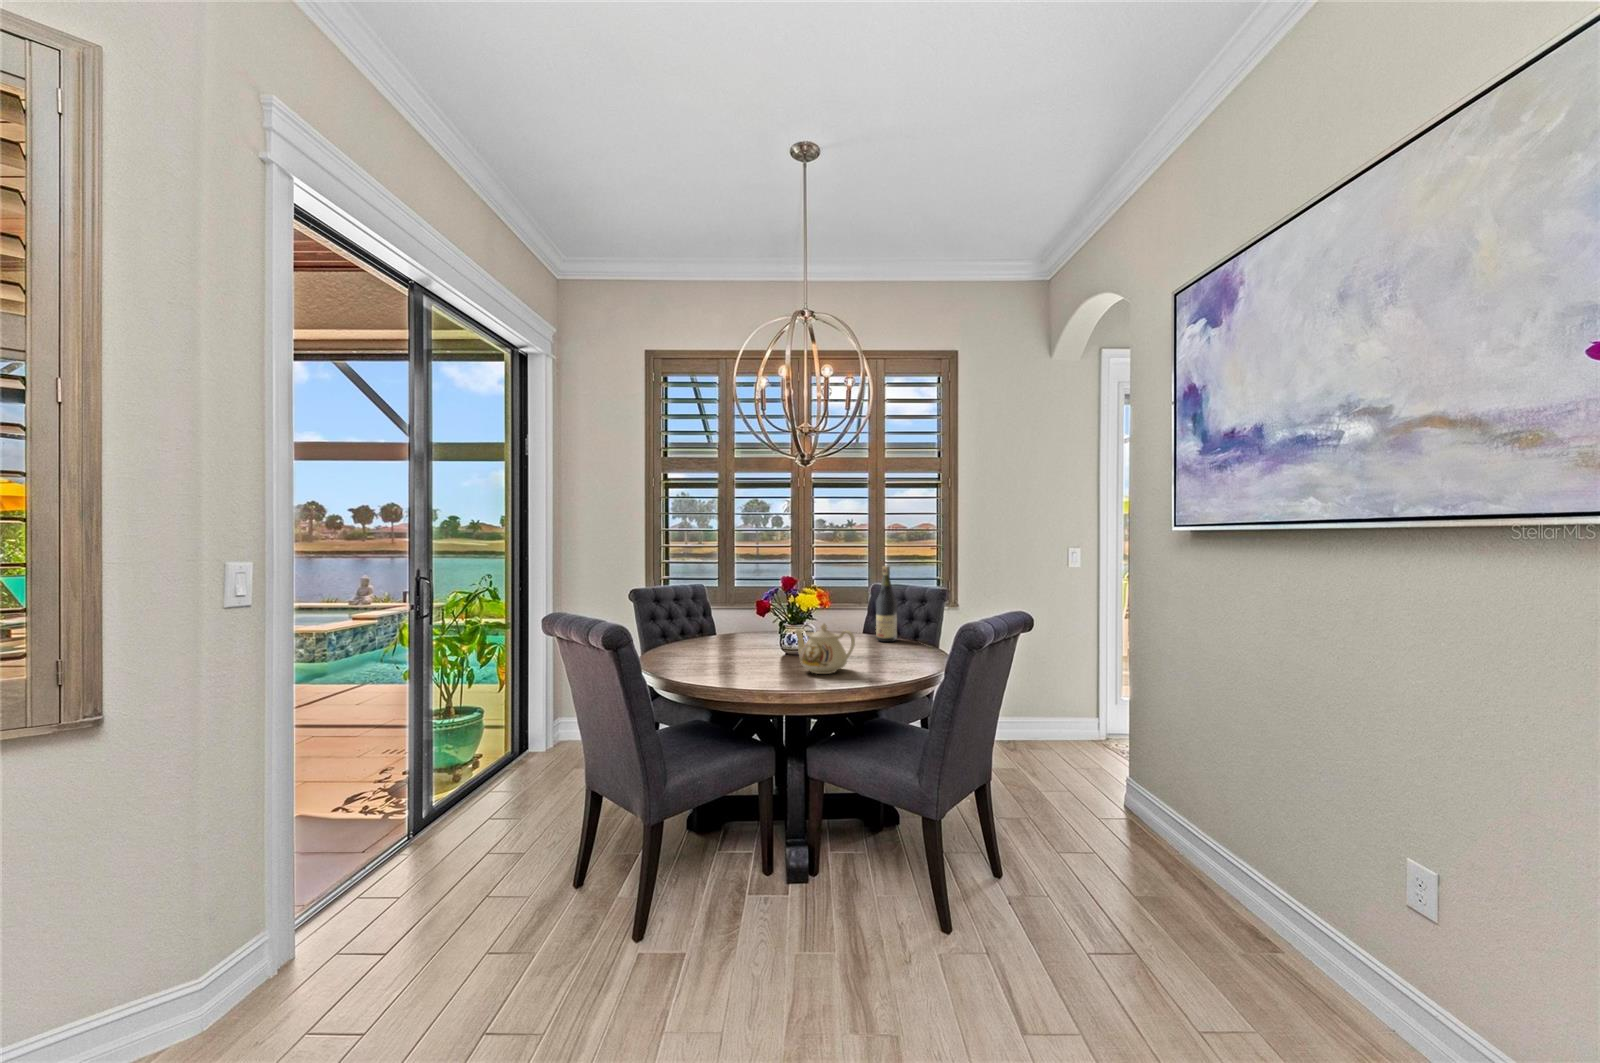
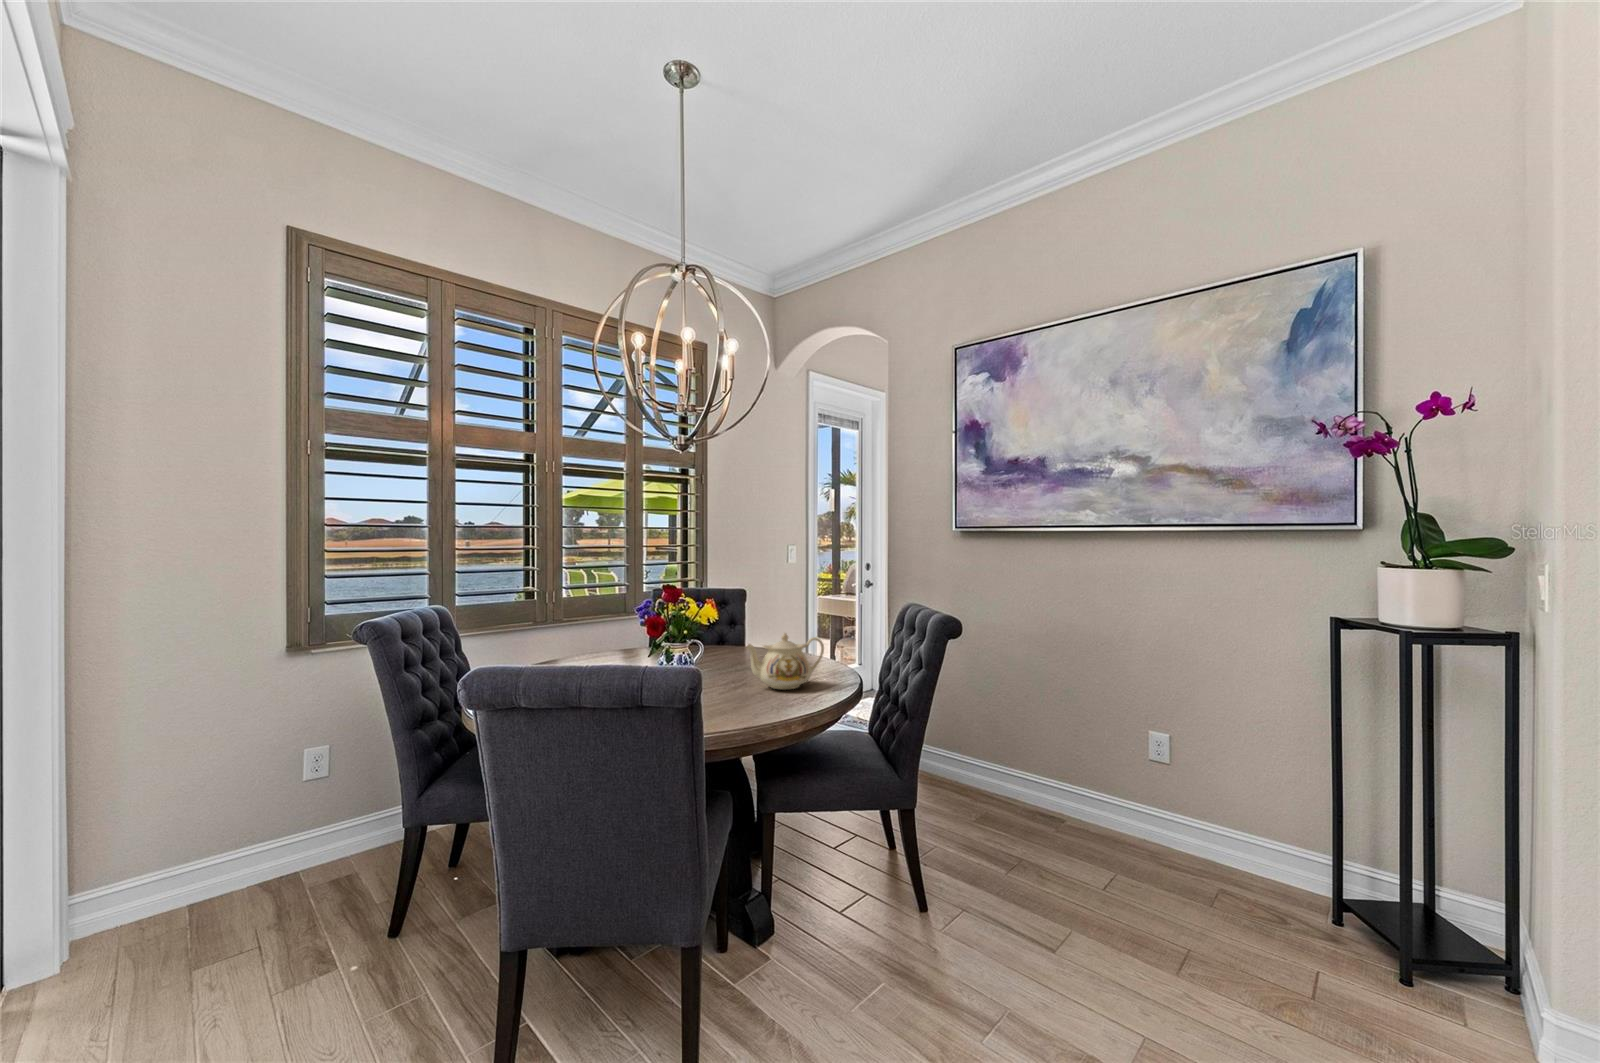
wine bottle: present [876,566,897,642] -> none [725,571,748,654]

